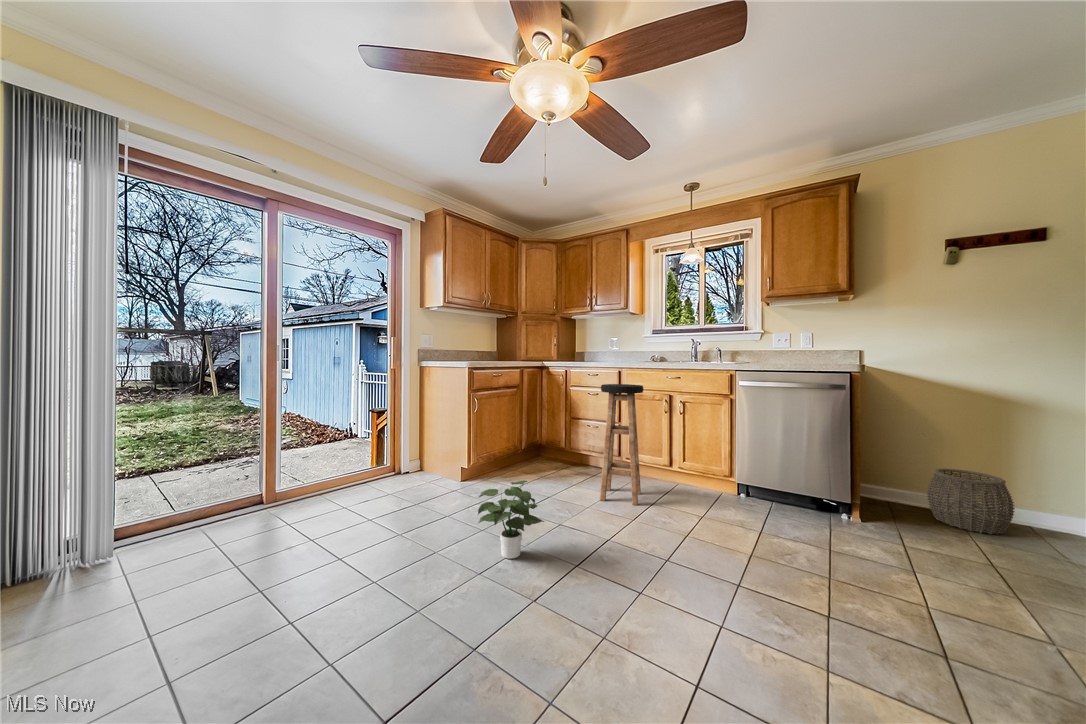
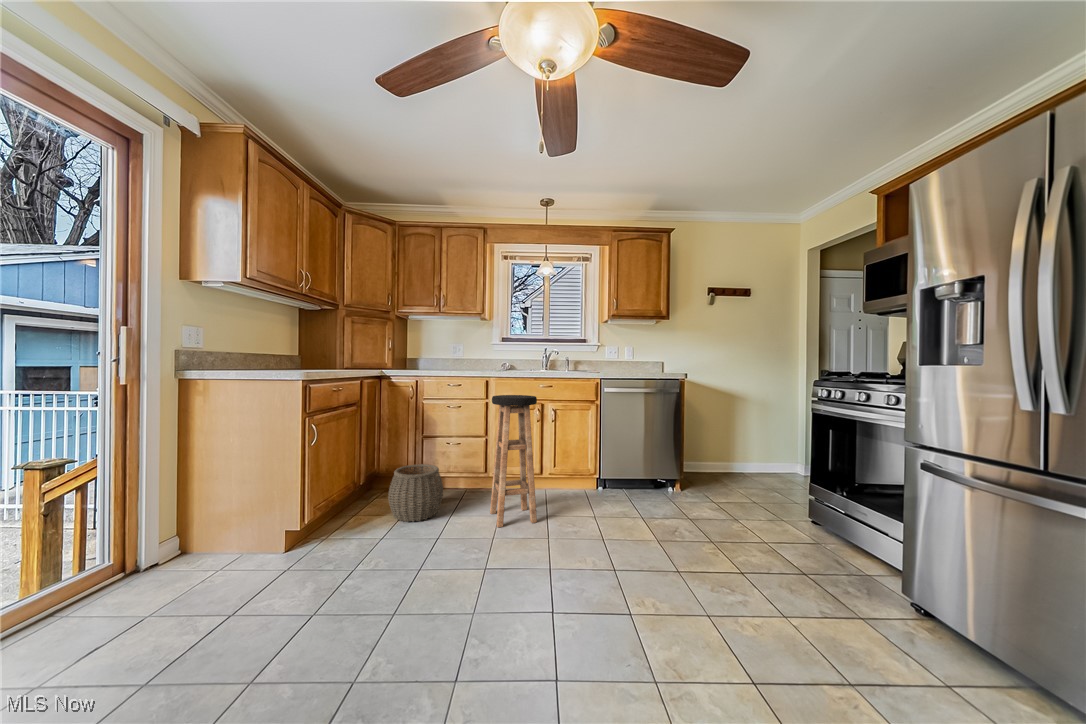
woven basket: present [927,469,1015,534] -> present [389,464,443,522]
potted plant: present [478,481,544,559] -> none [421,529,508,643]

